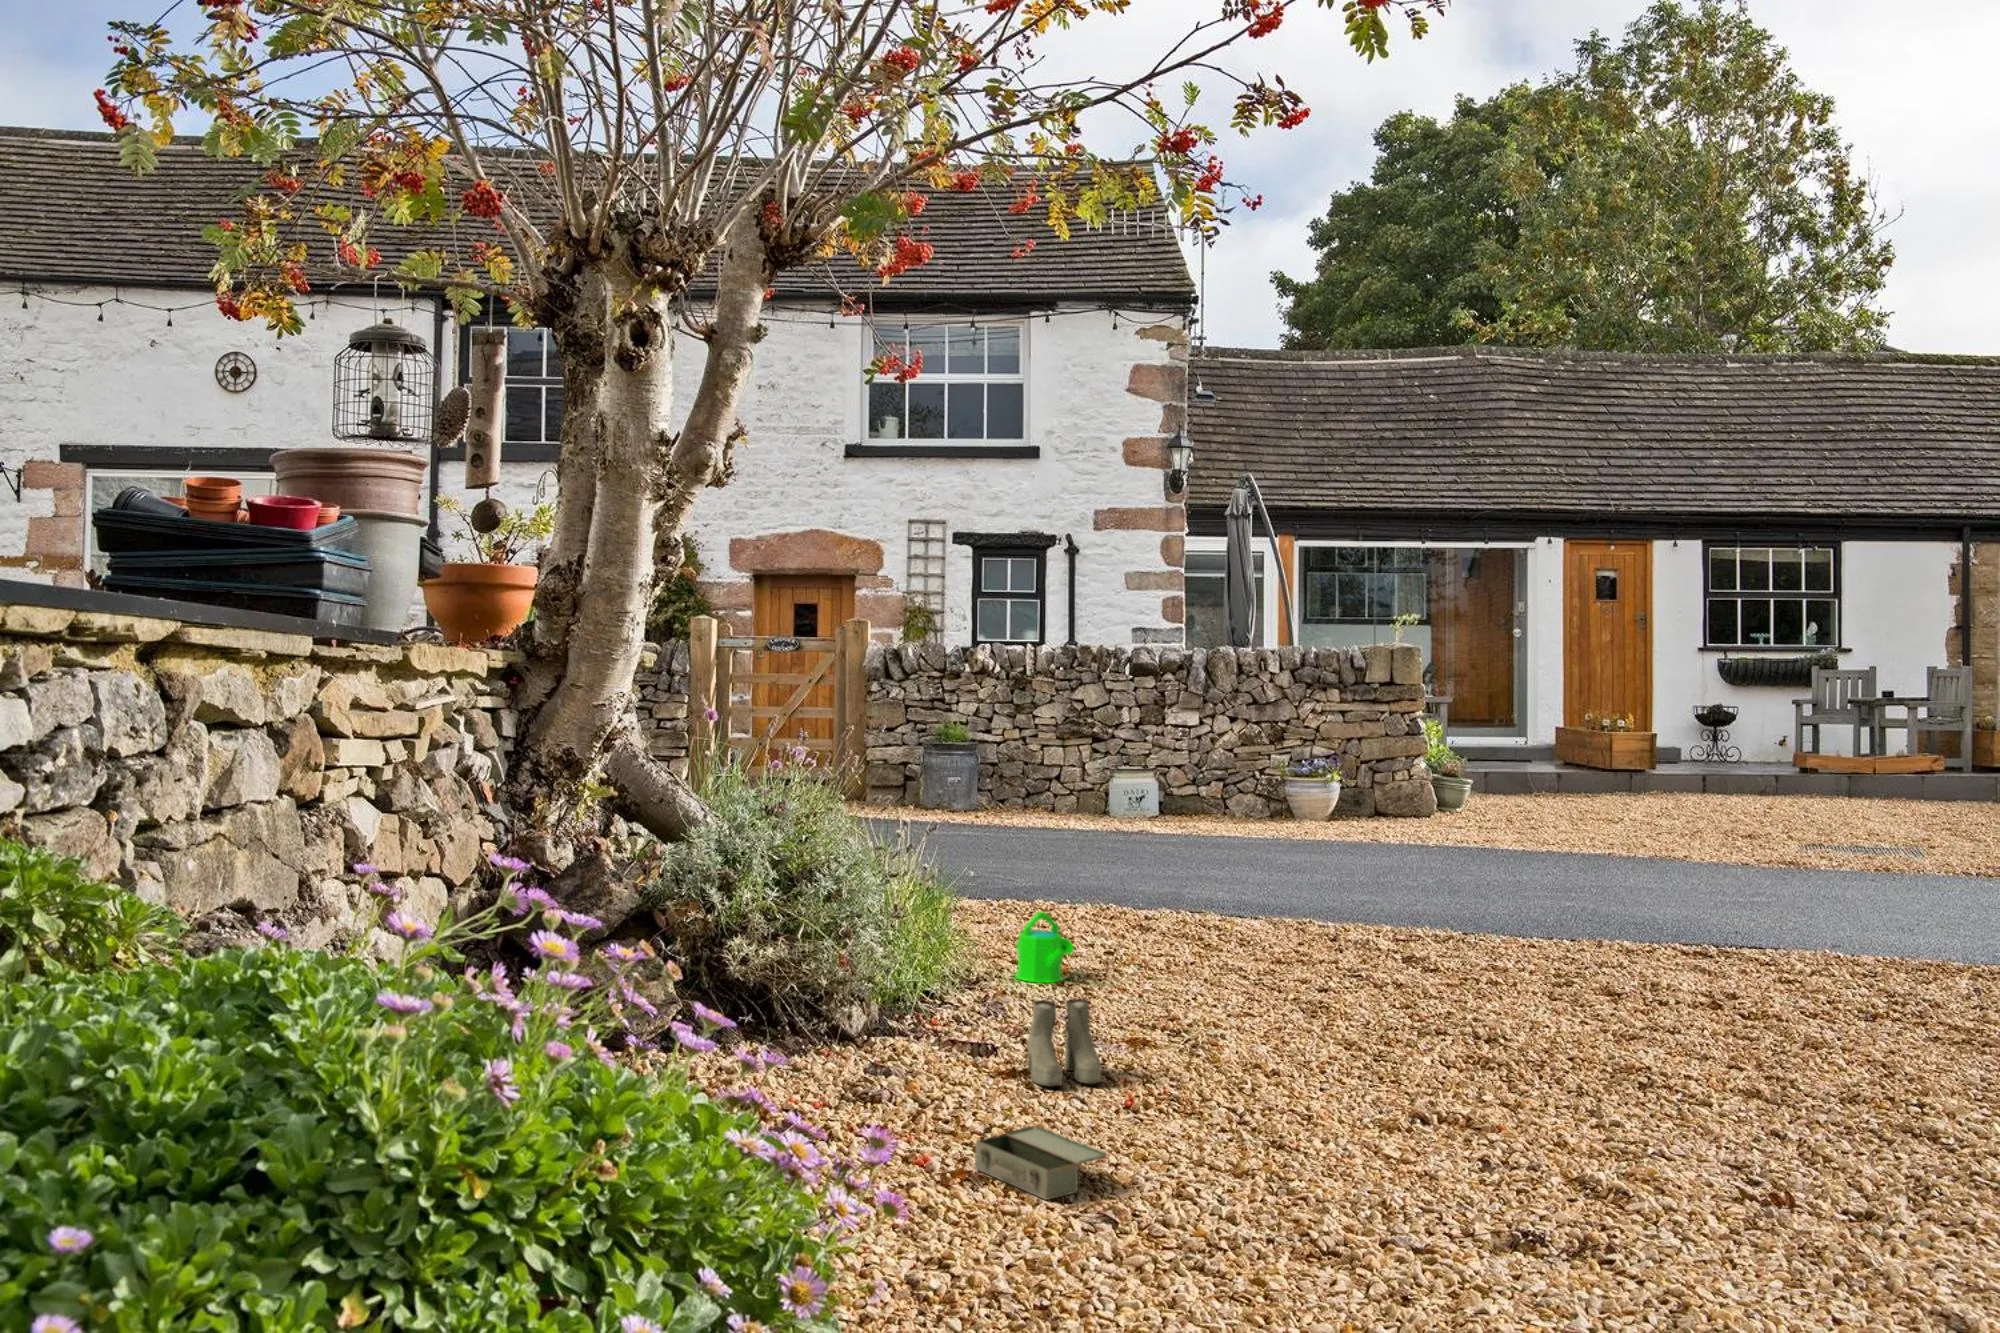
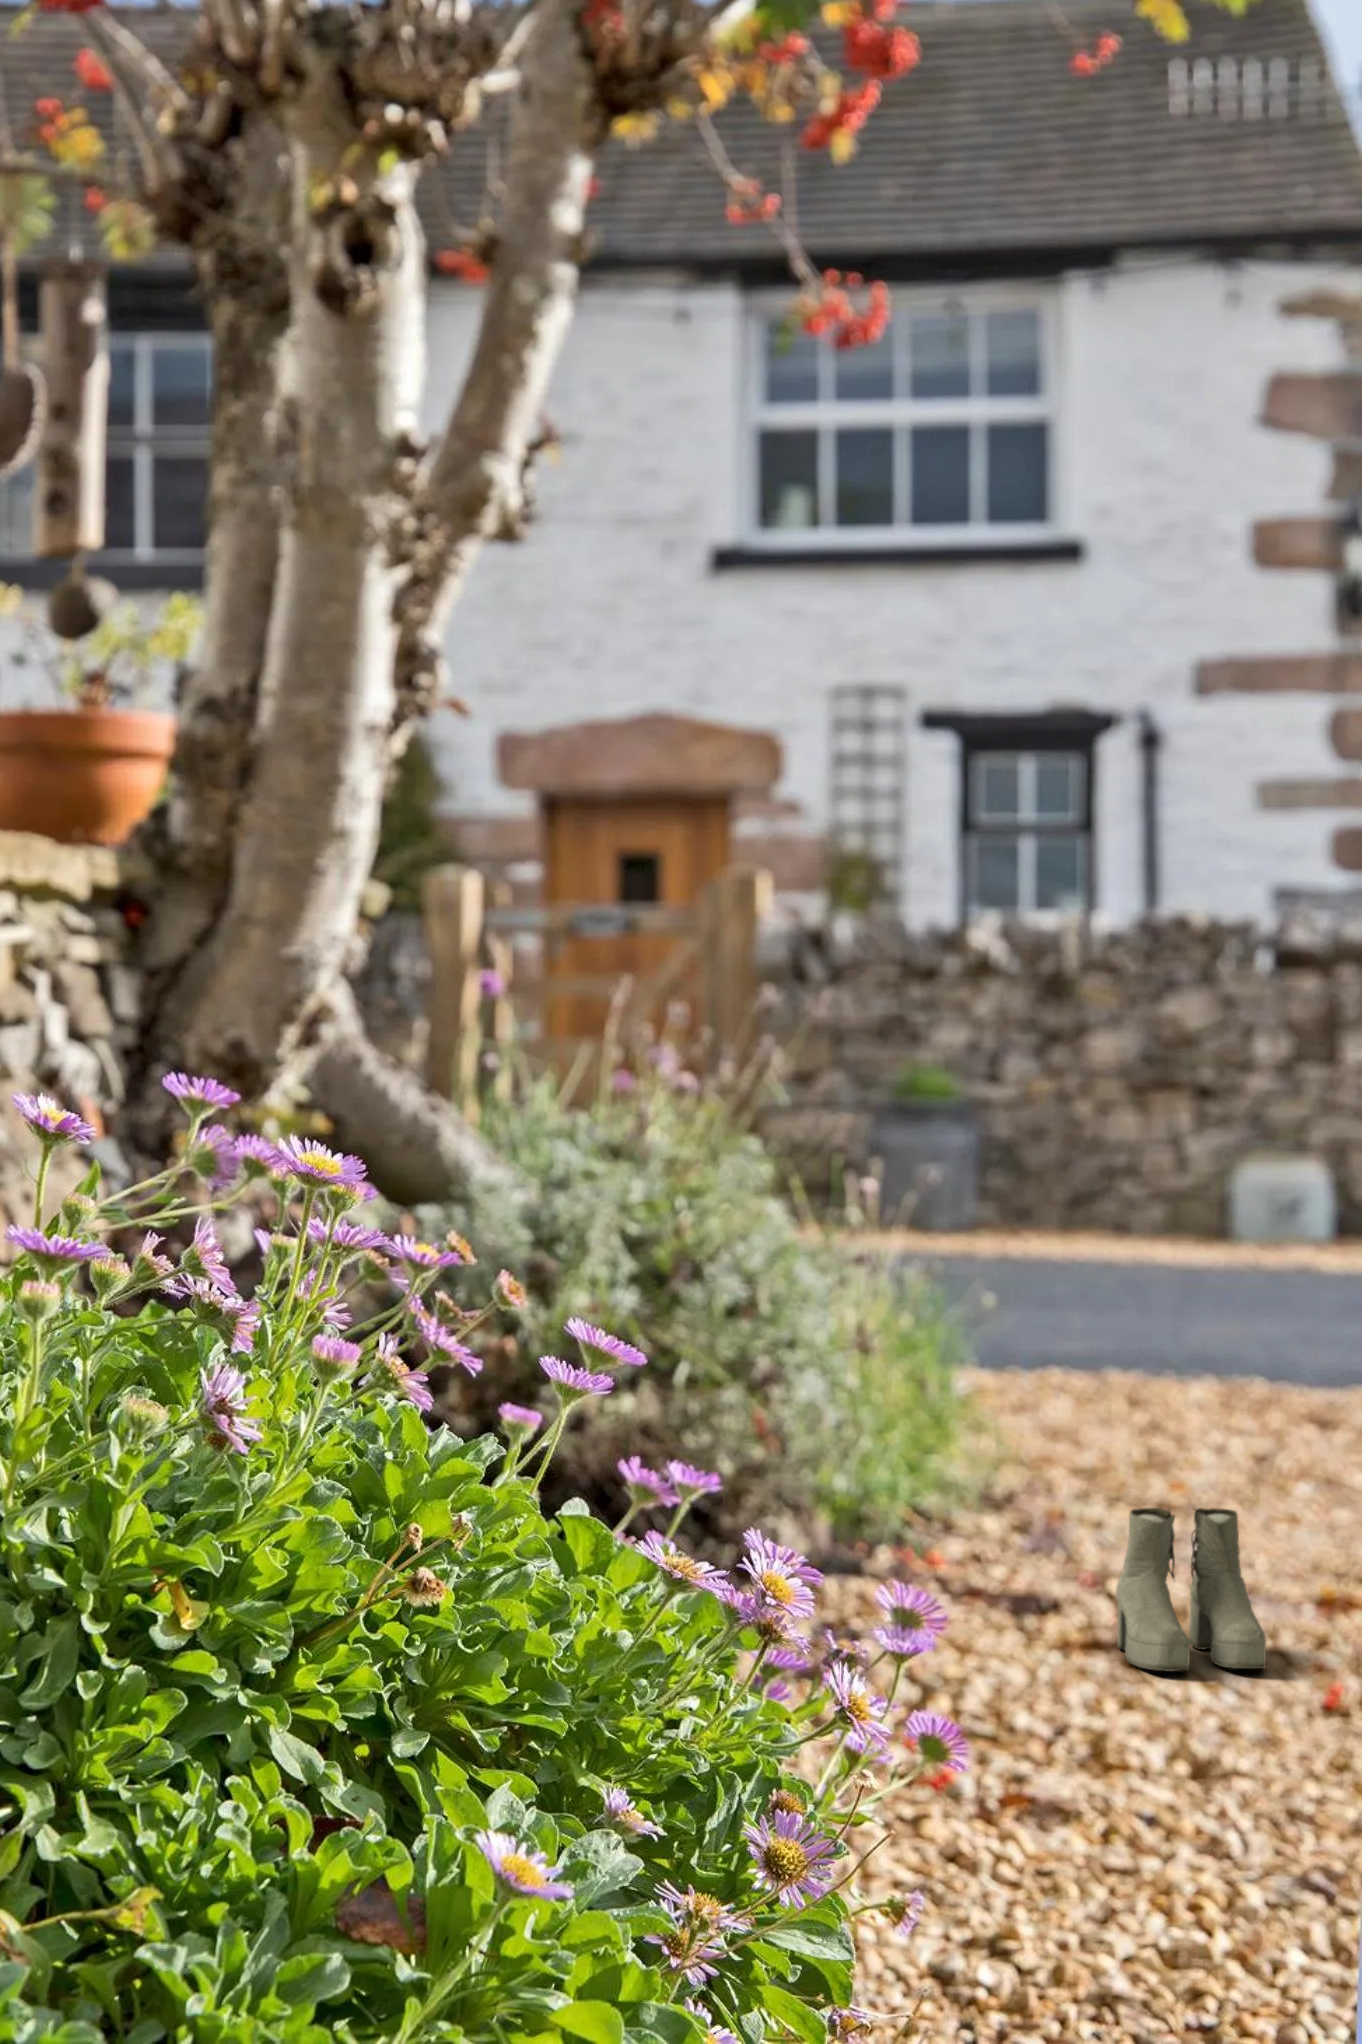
watering can: present [1015,912,1074,983] -> none [1066,1380,1186,1515]
toolbox: present [975,1126,1107,1200] -> none [1037,1720,1307,1852]

